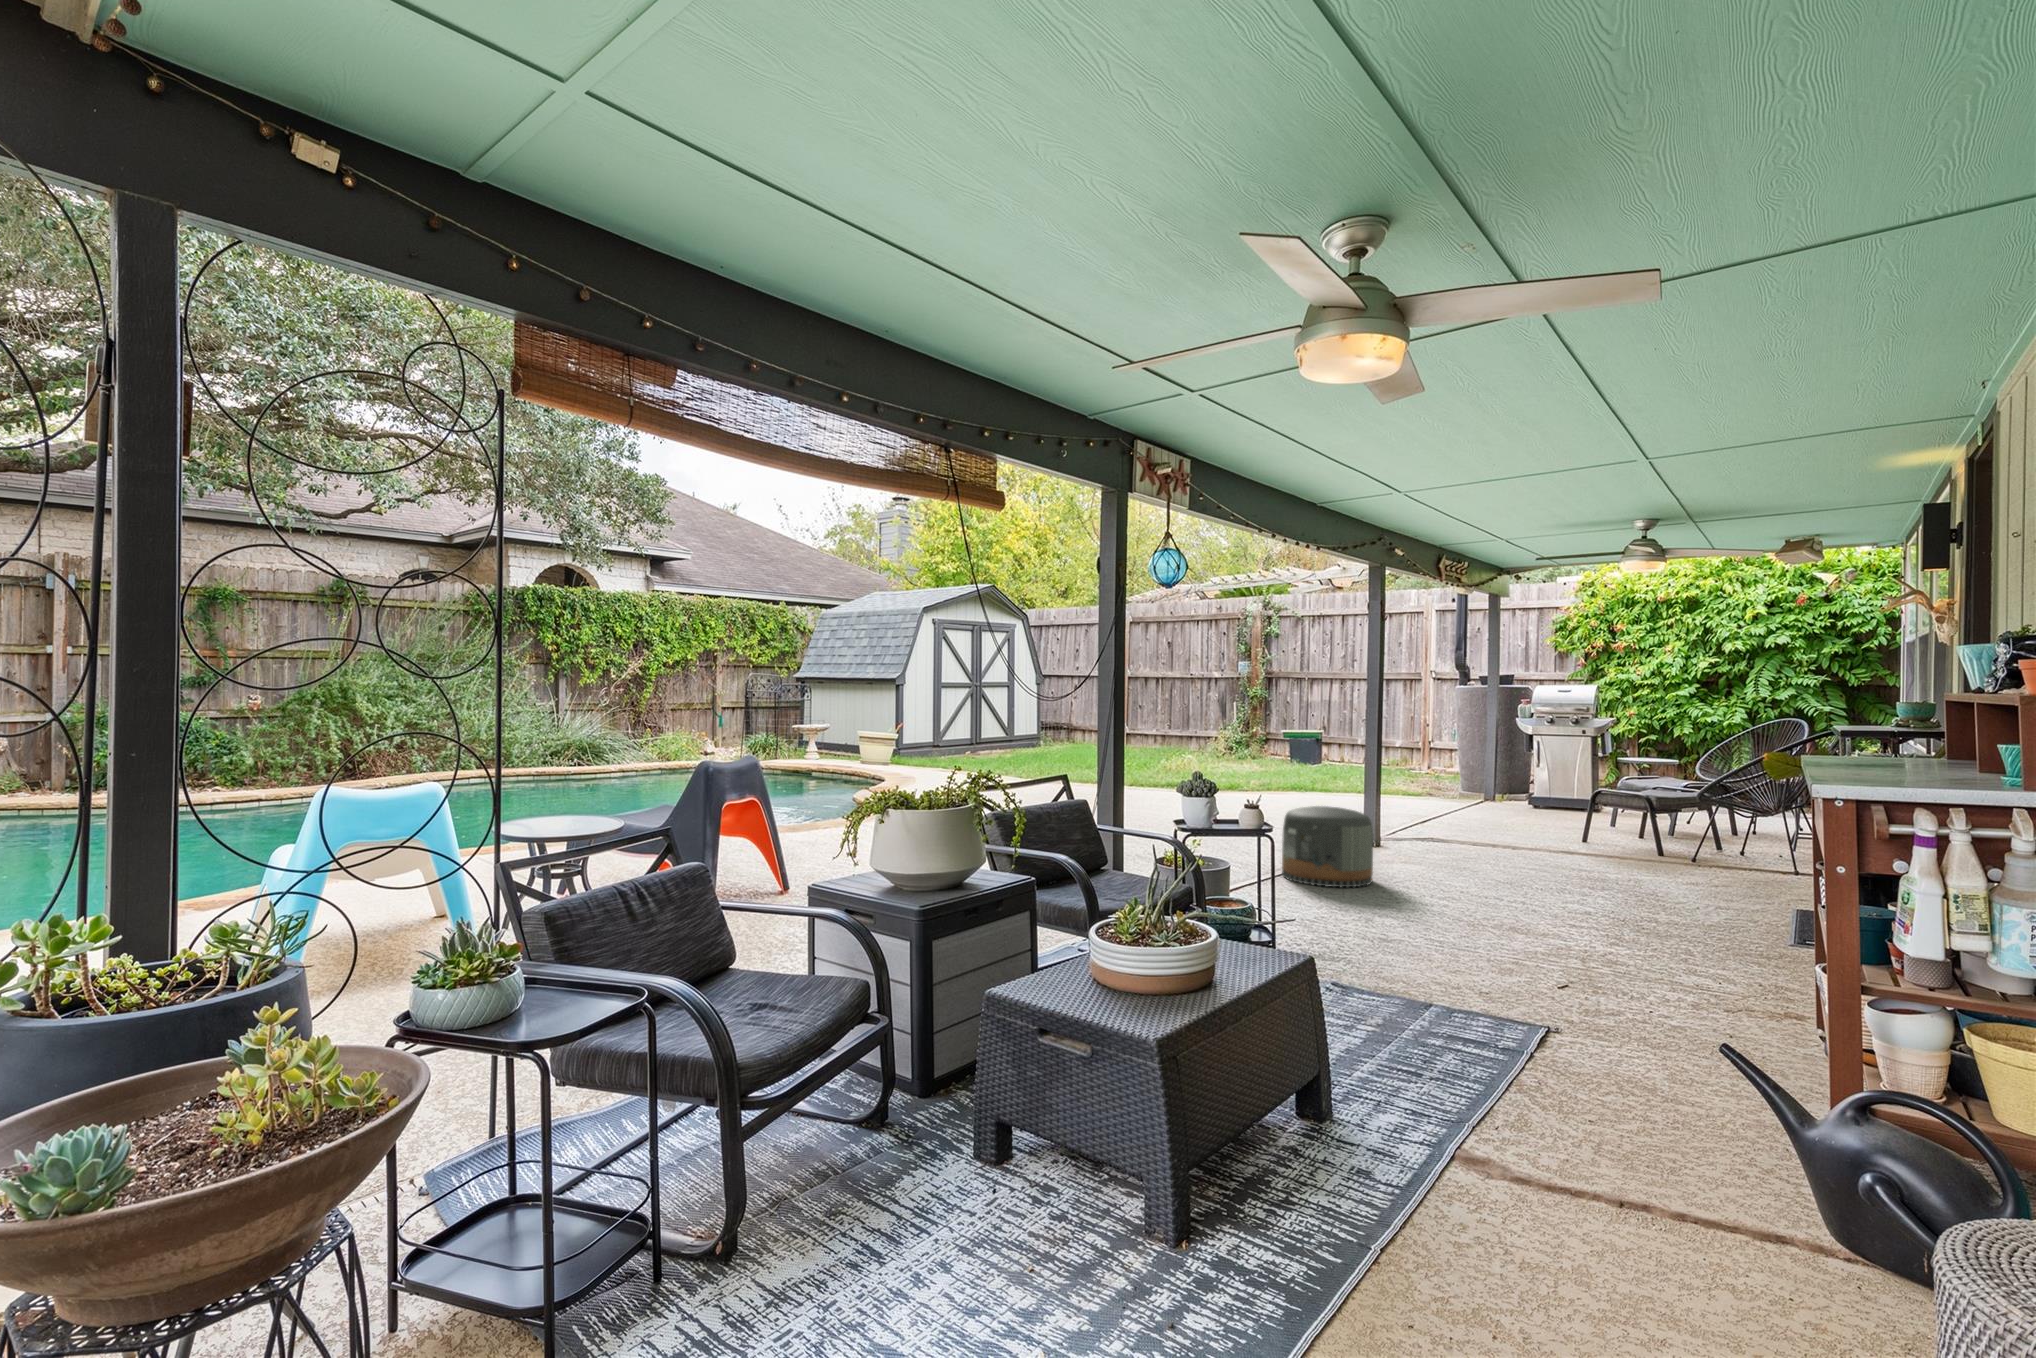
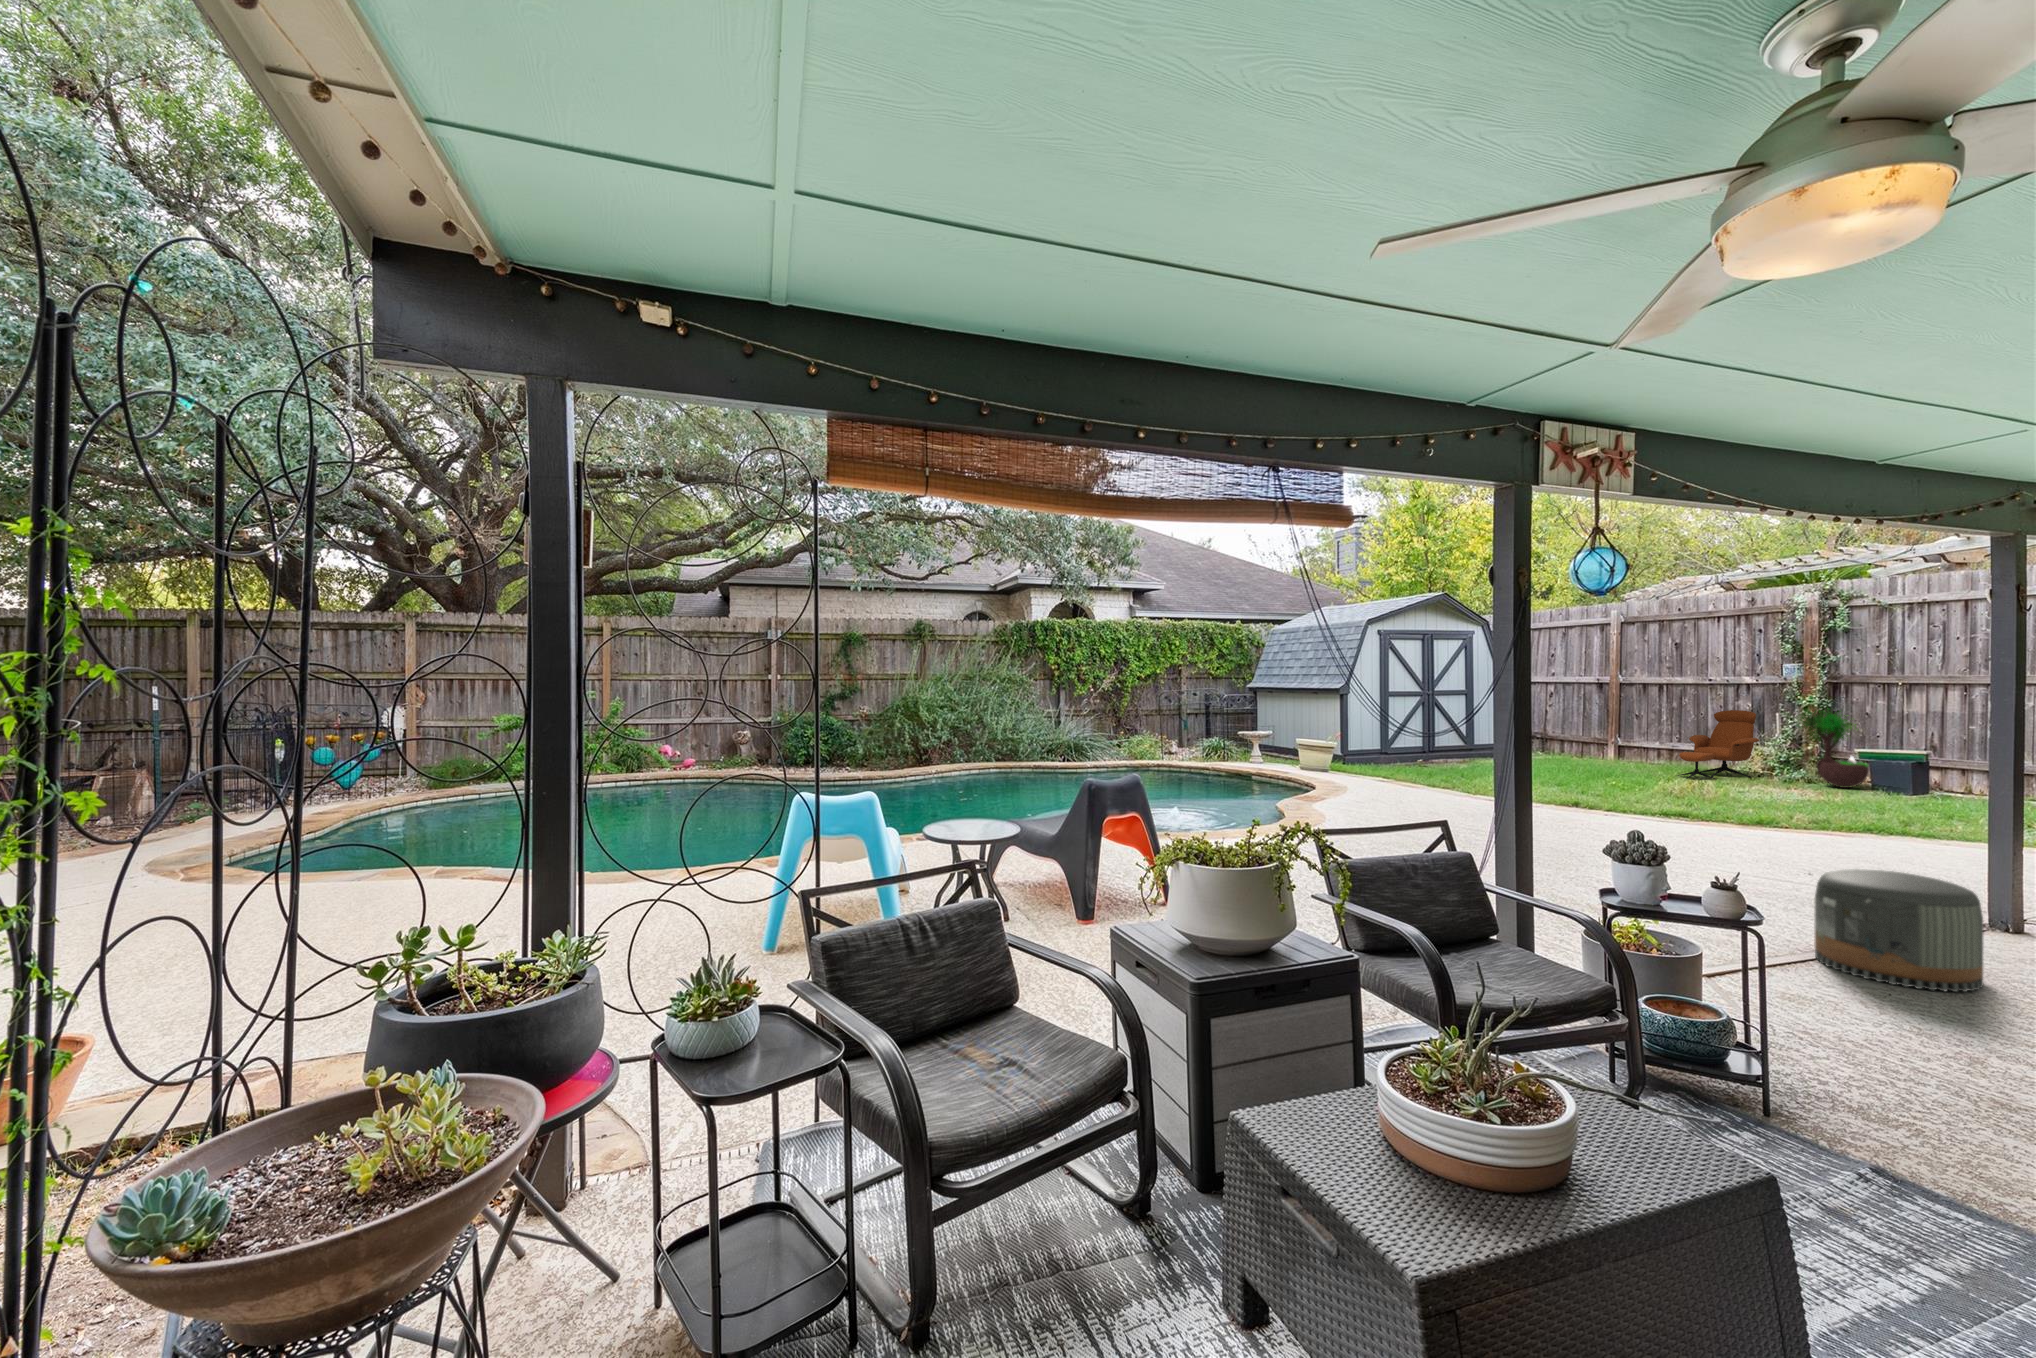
potted tree: none [1246,693,1291,762] -> present [1797,710,1869,788]
lounge chair: none [1168,700,1223,759] -> present [1678,710,1759,780]

